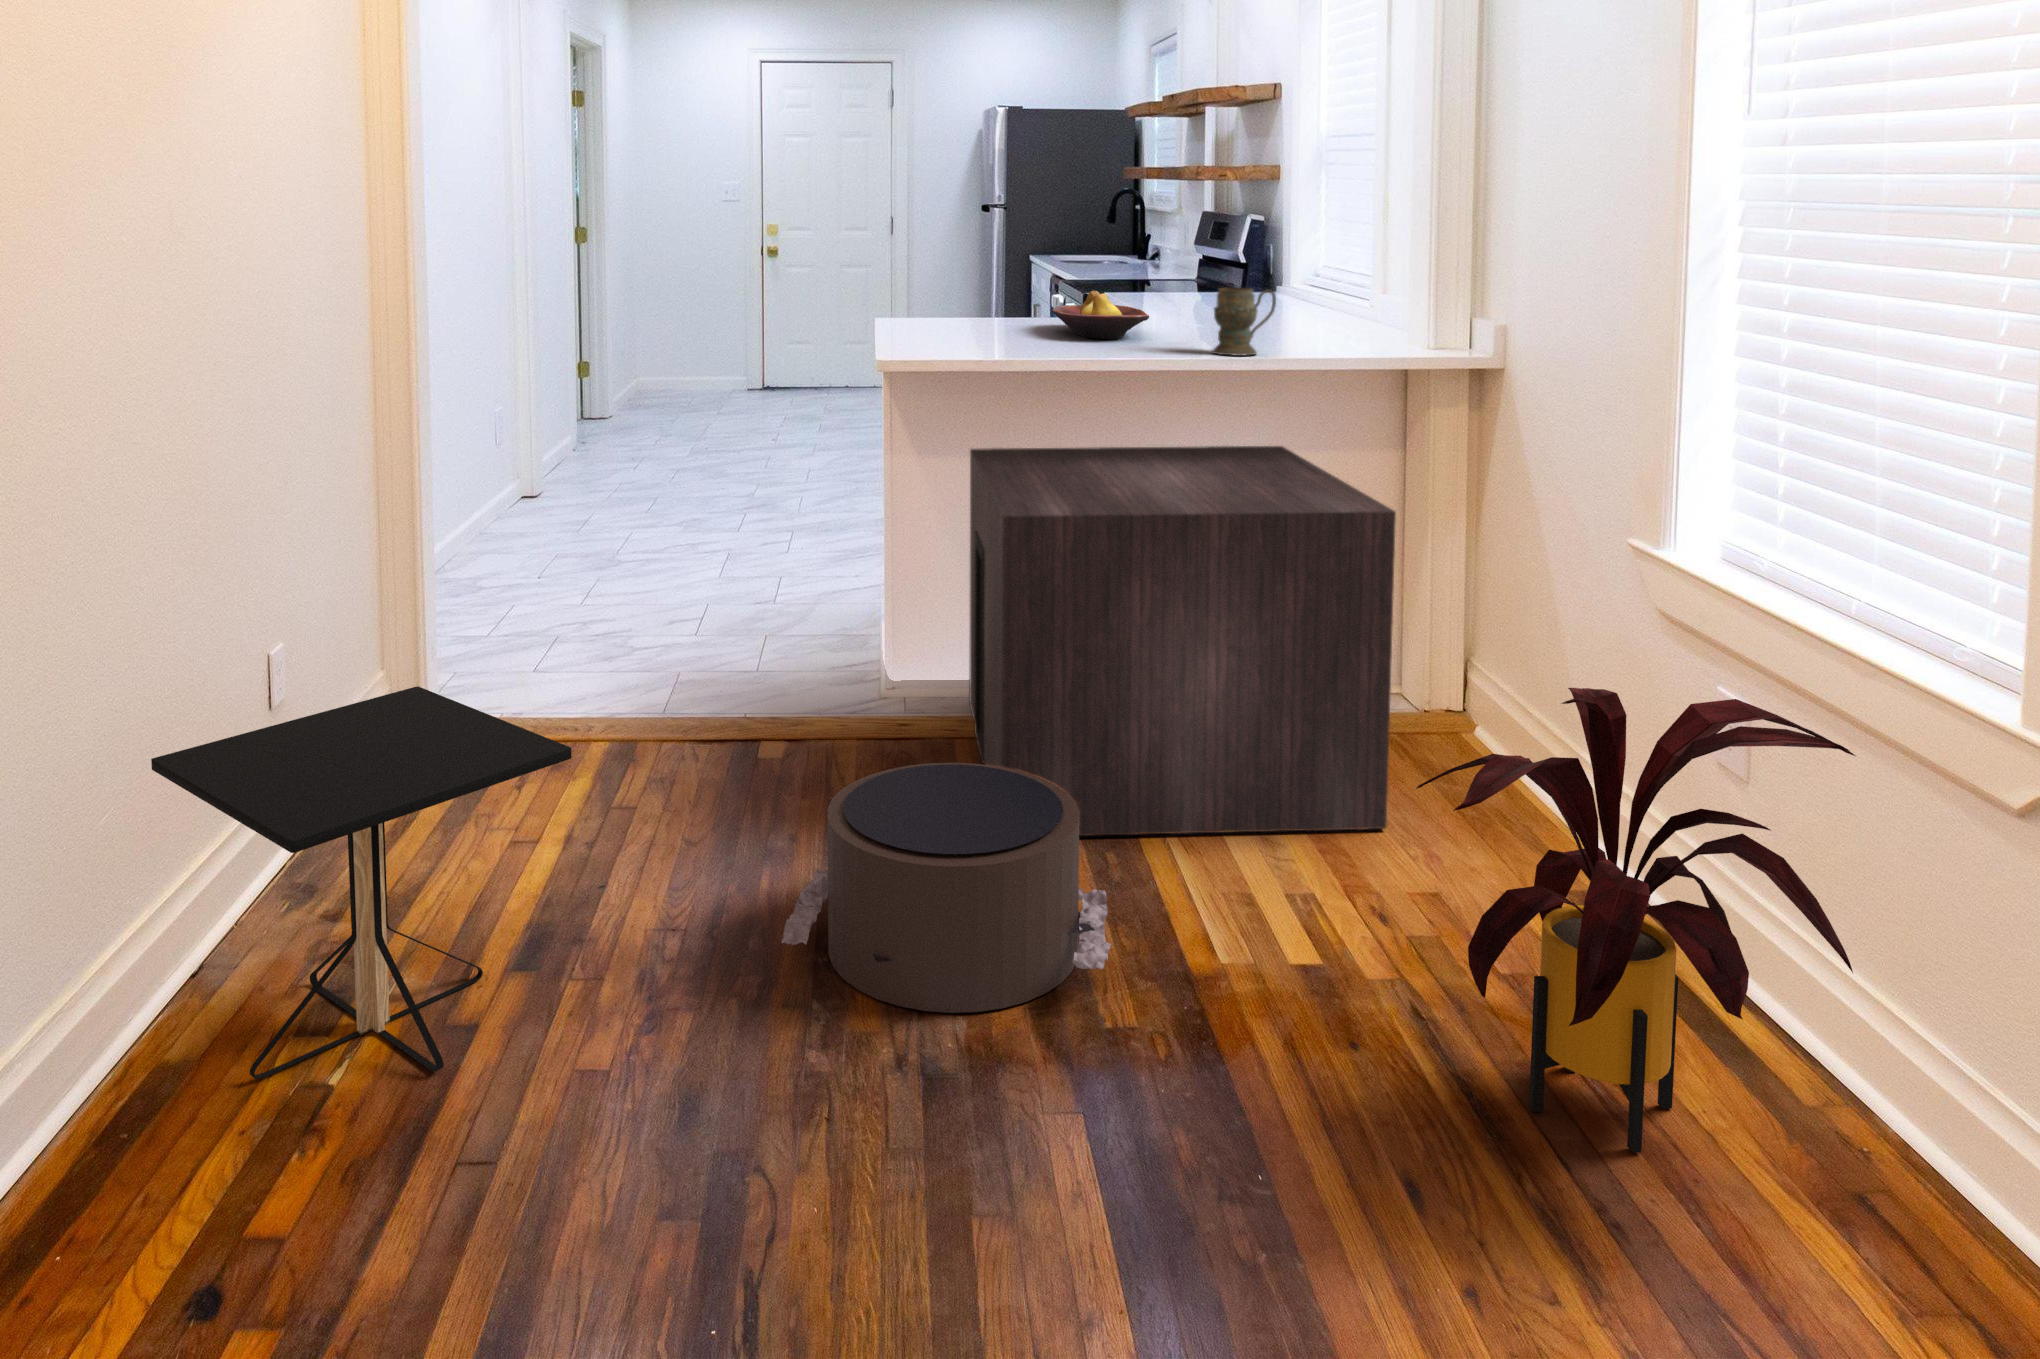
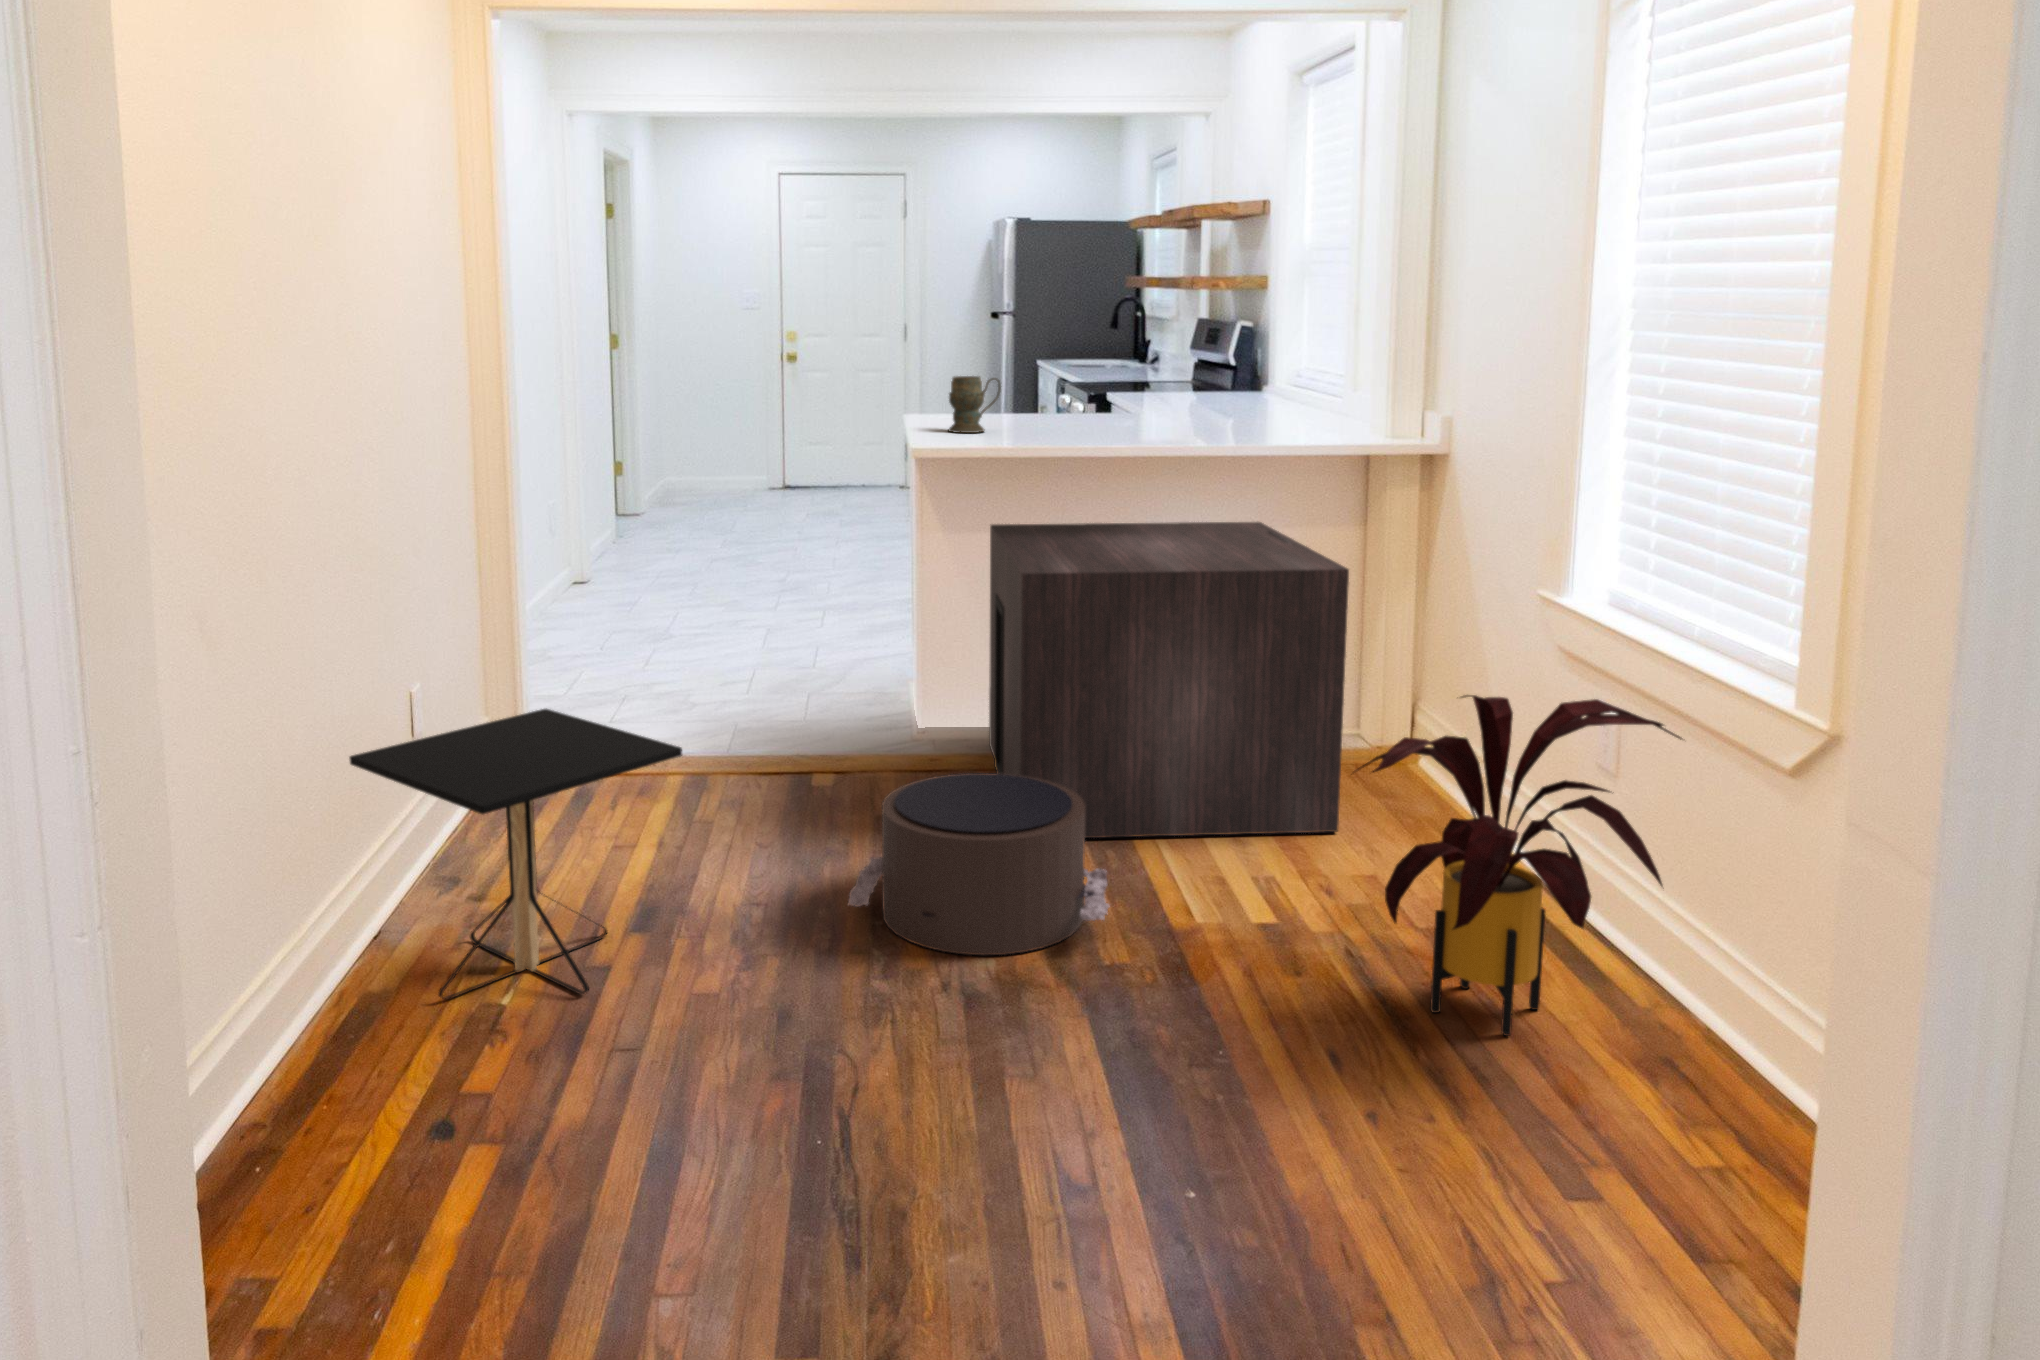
mug: present [1213,288,1276,356] -> present [949,376,1001,433]
fruit bowl: present [1052,291,1149,339] -> none [1061,388,1146,430]

